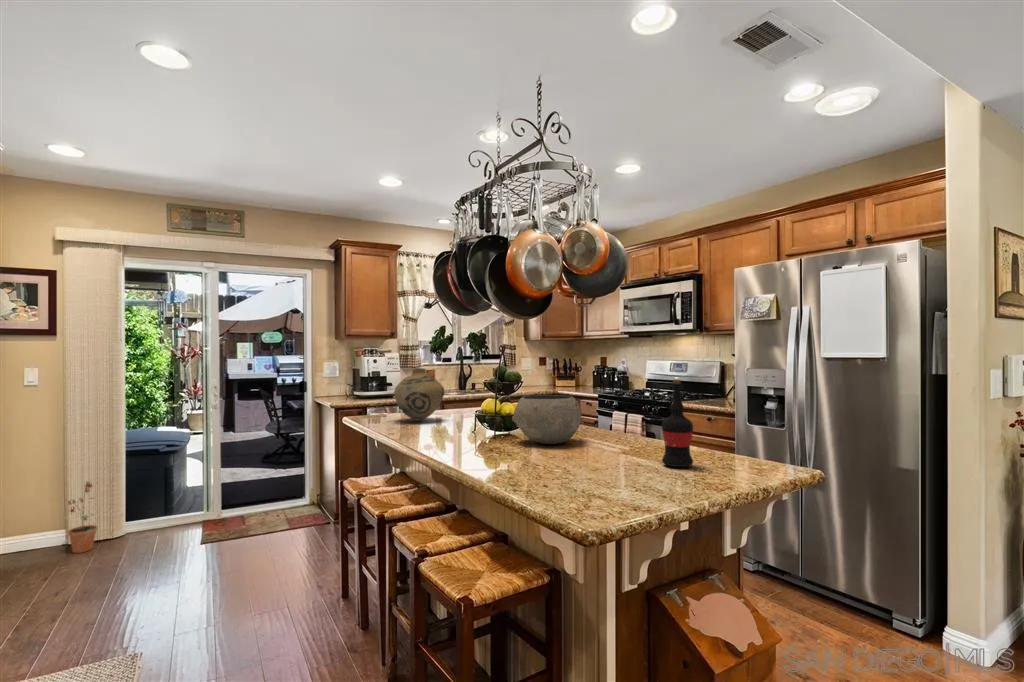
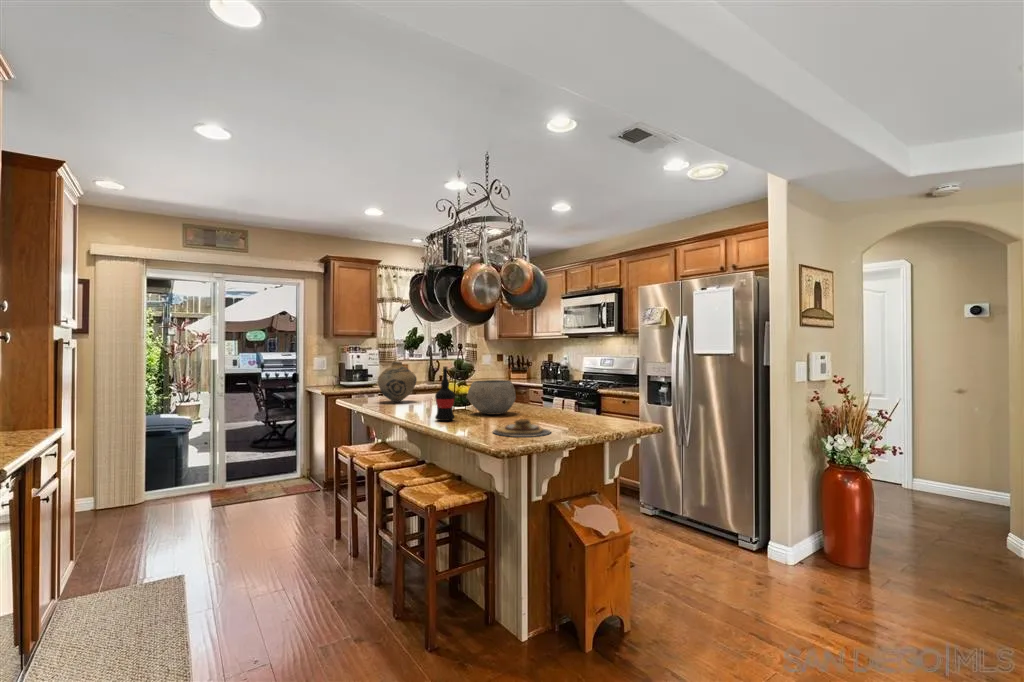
wine bottle: present [662,380,693,467] -> present [435,366,455,421]
plate: none [558,461,650,493] -> present [493,419,550,437]
potted plant: present [68,482,97,553] -> none [99,456,126,514]

